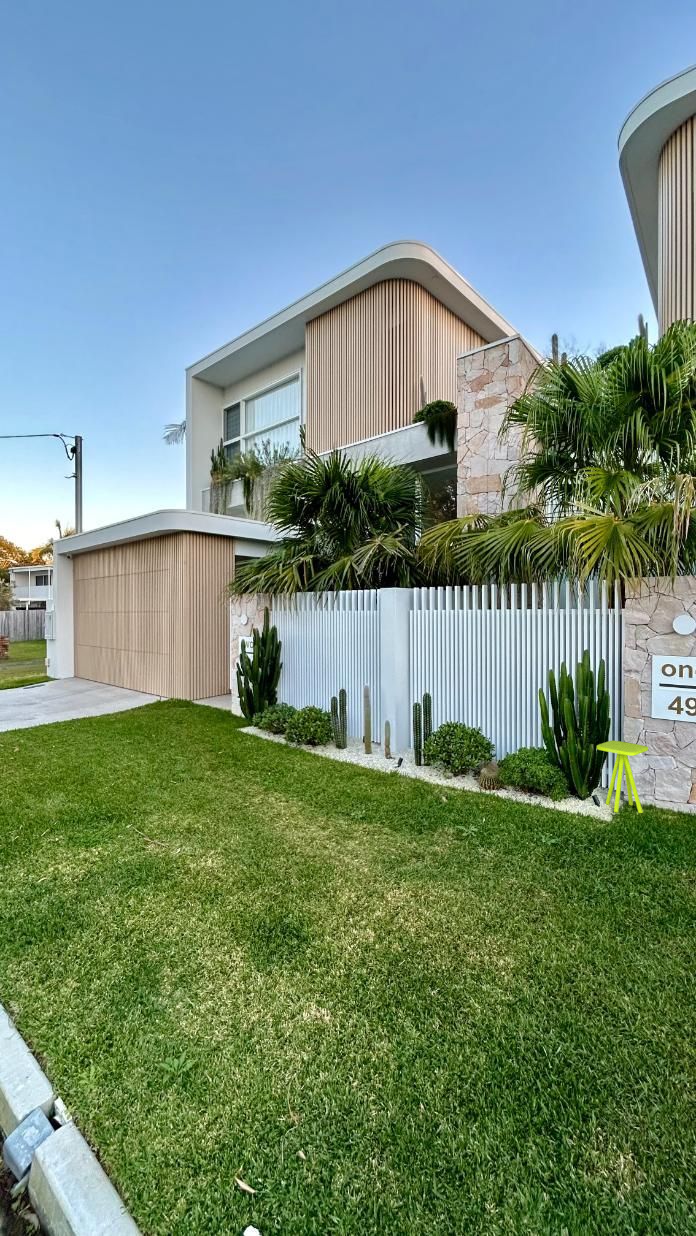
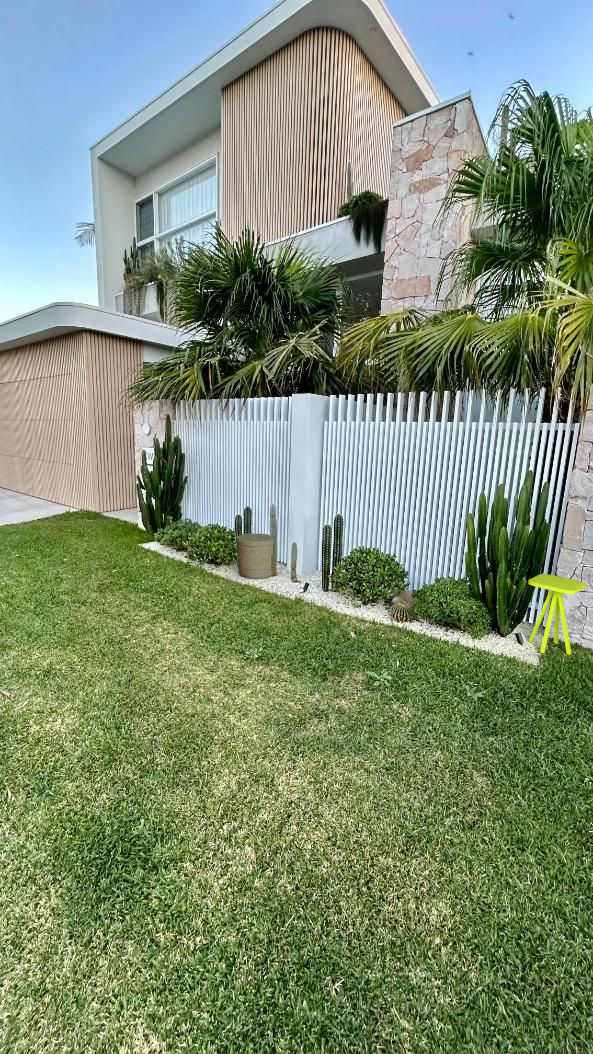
woven basket: none [333,715,370,758] -> present [236,534,274,579]

